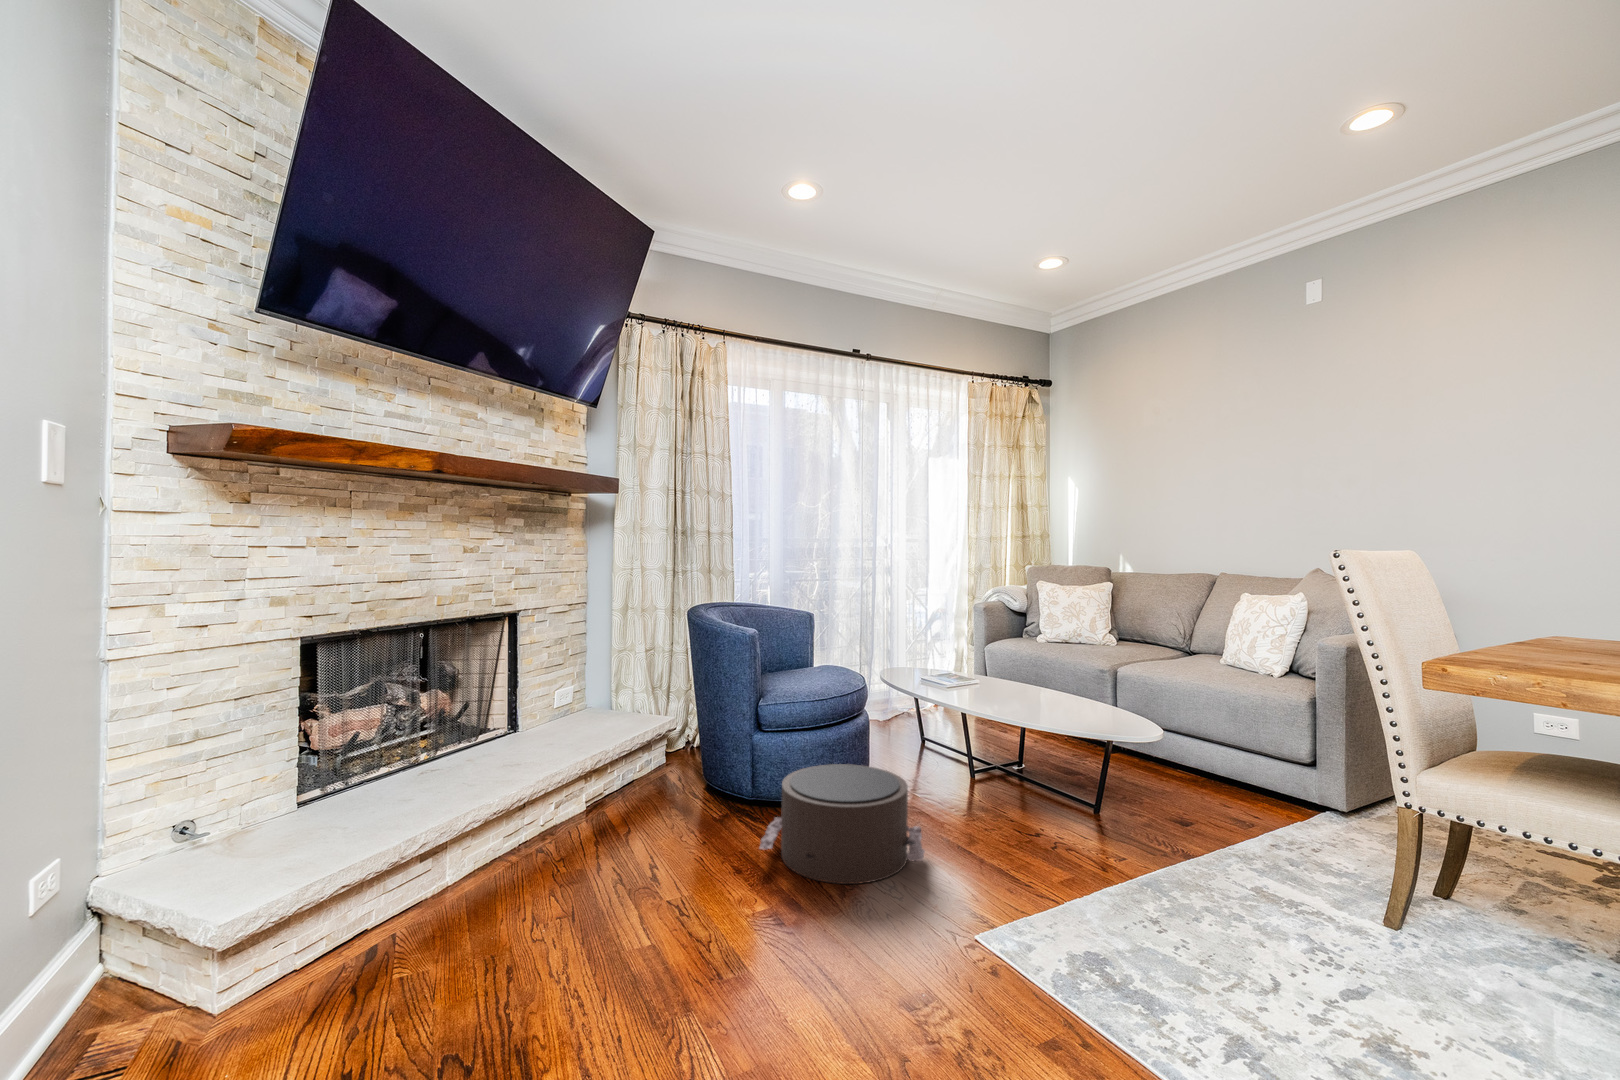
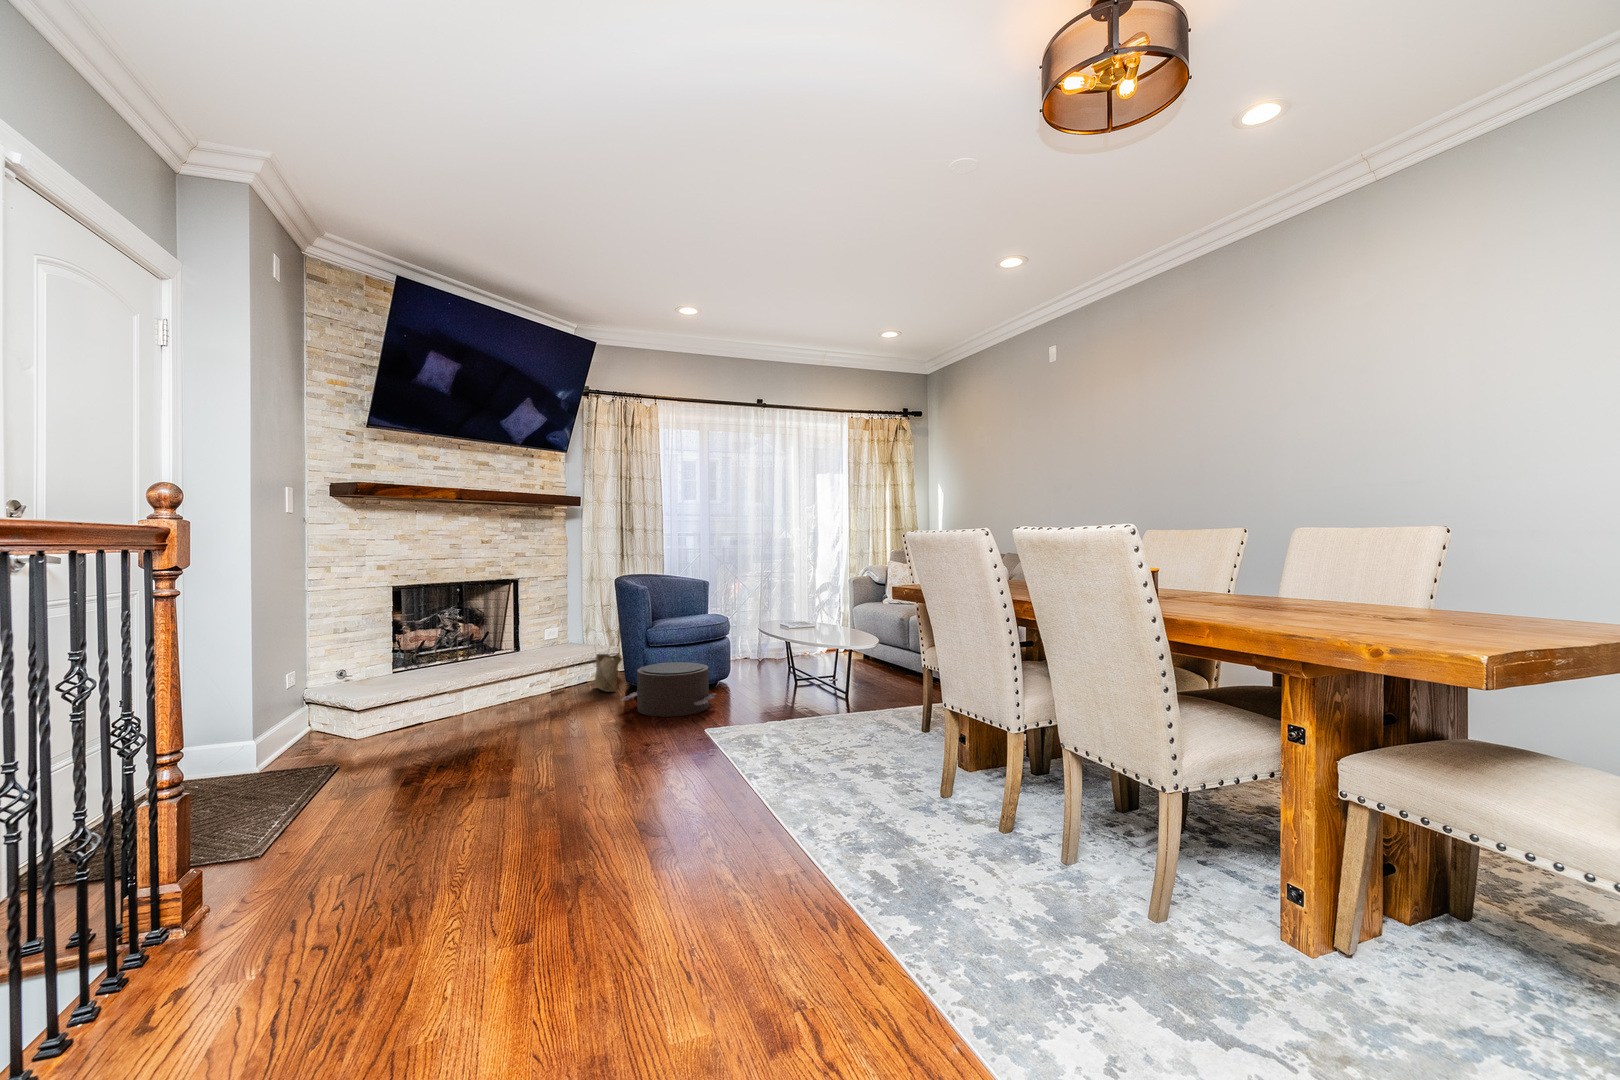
woven basket: none [659,712,712,811] -> present [594,654,619,692]

